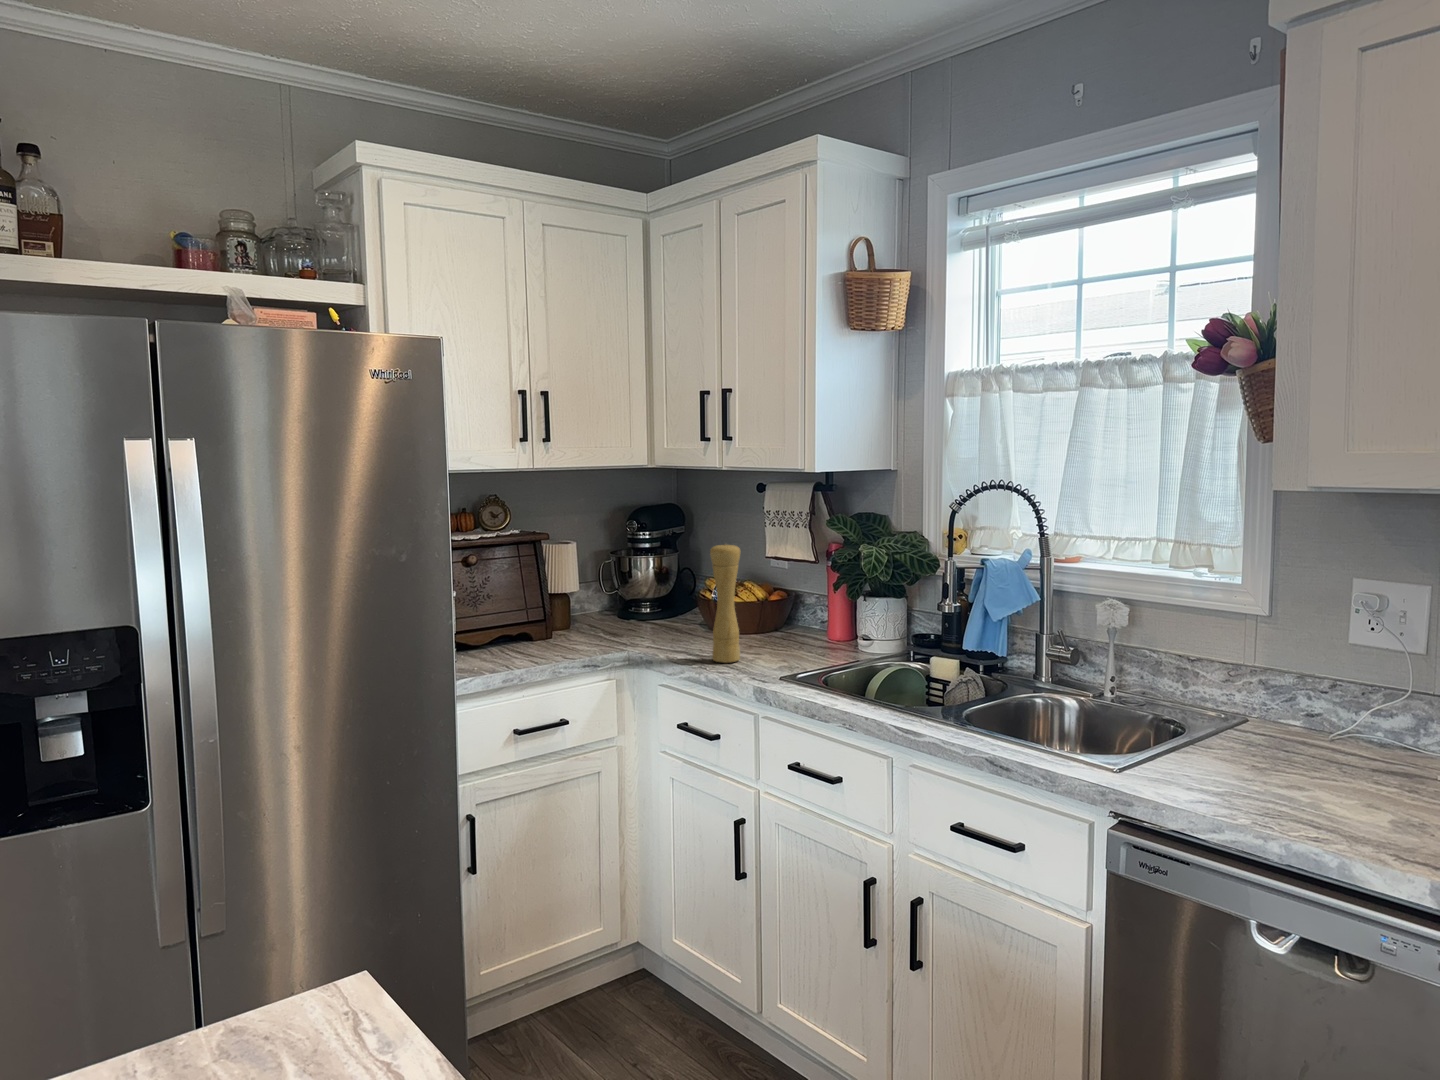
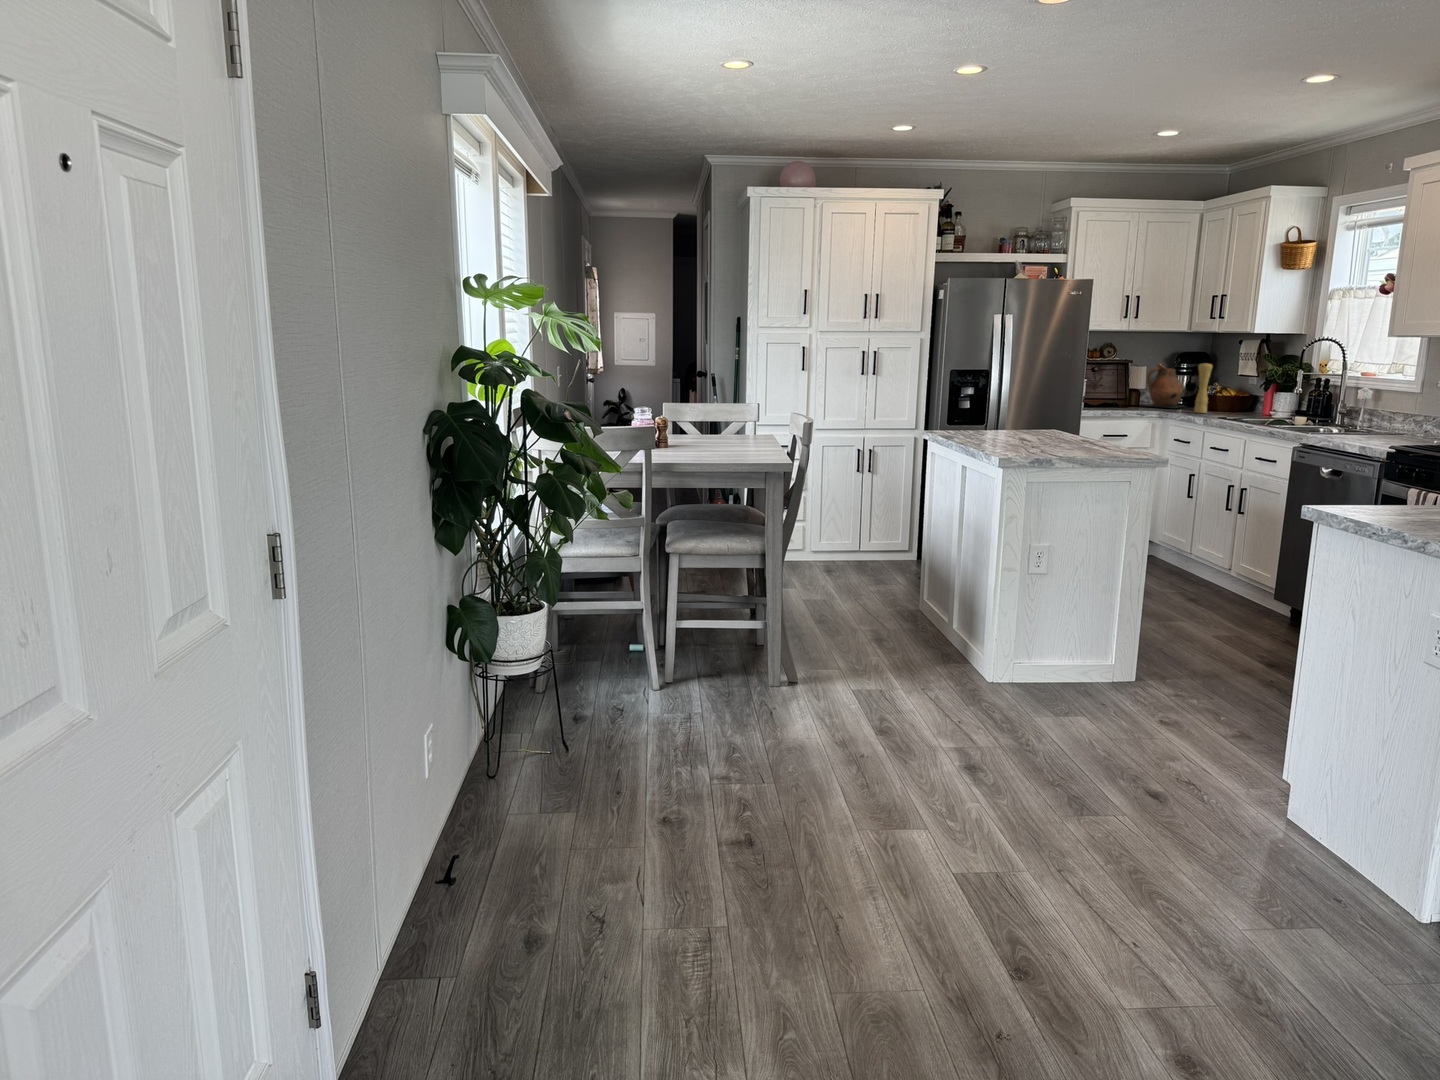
ceramic pitcher: none [586,540,673,643] -> present [1147,364,1183,408]

